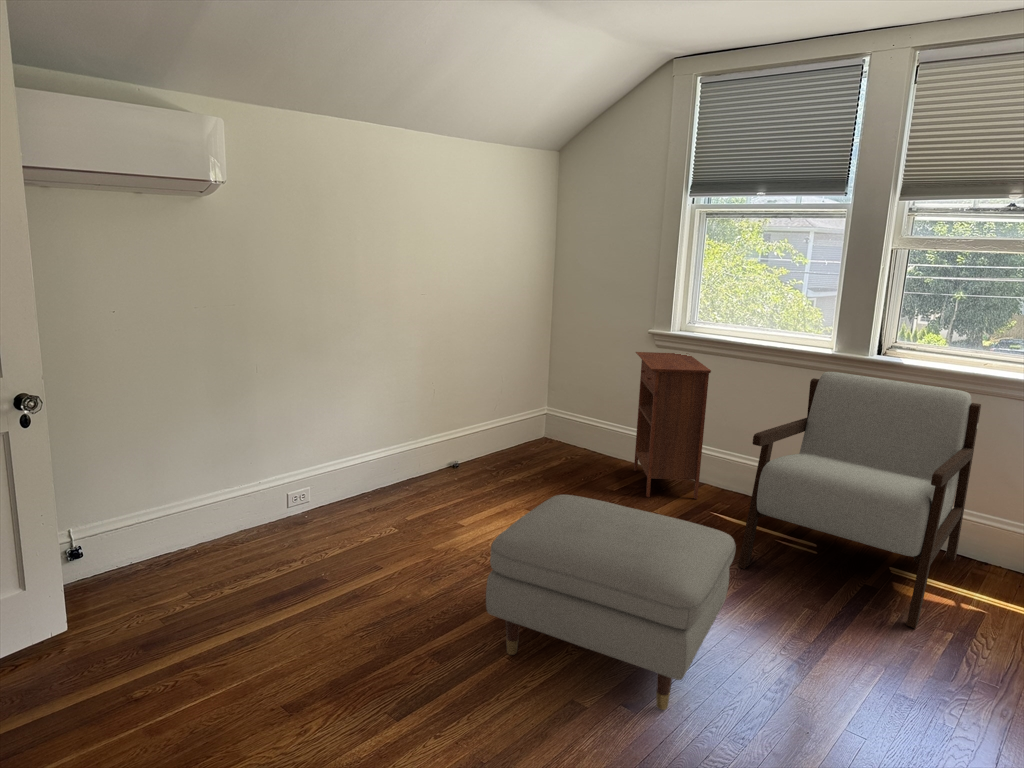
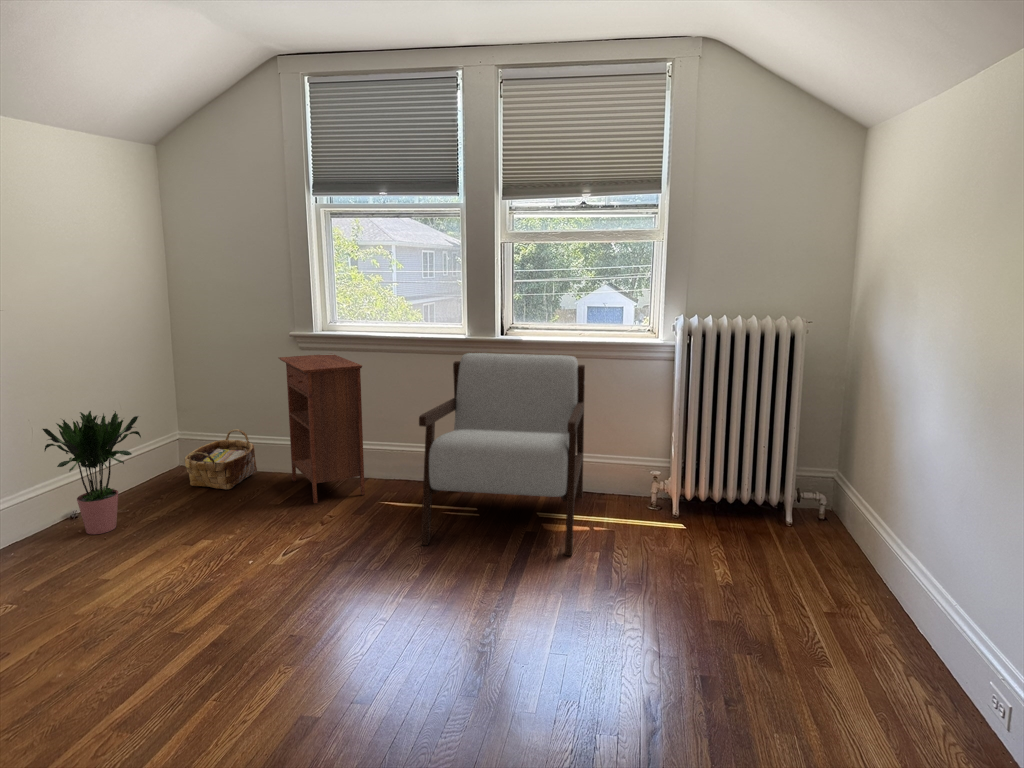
potted plant: none [437,375,515,484] -> present [43,411,141,534]
woven basket: none [545,412,605,466] -> present [185,429,257,489]
ottoman: present [486,495,736,710] -> none [178,507,431,695]

